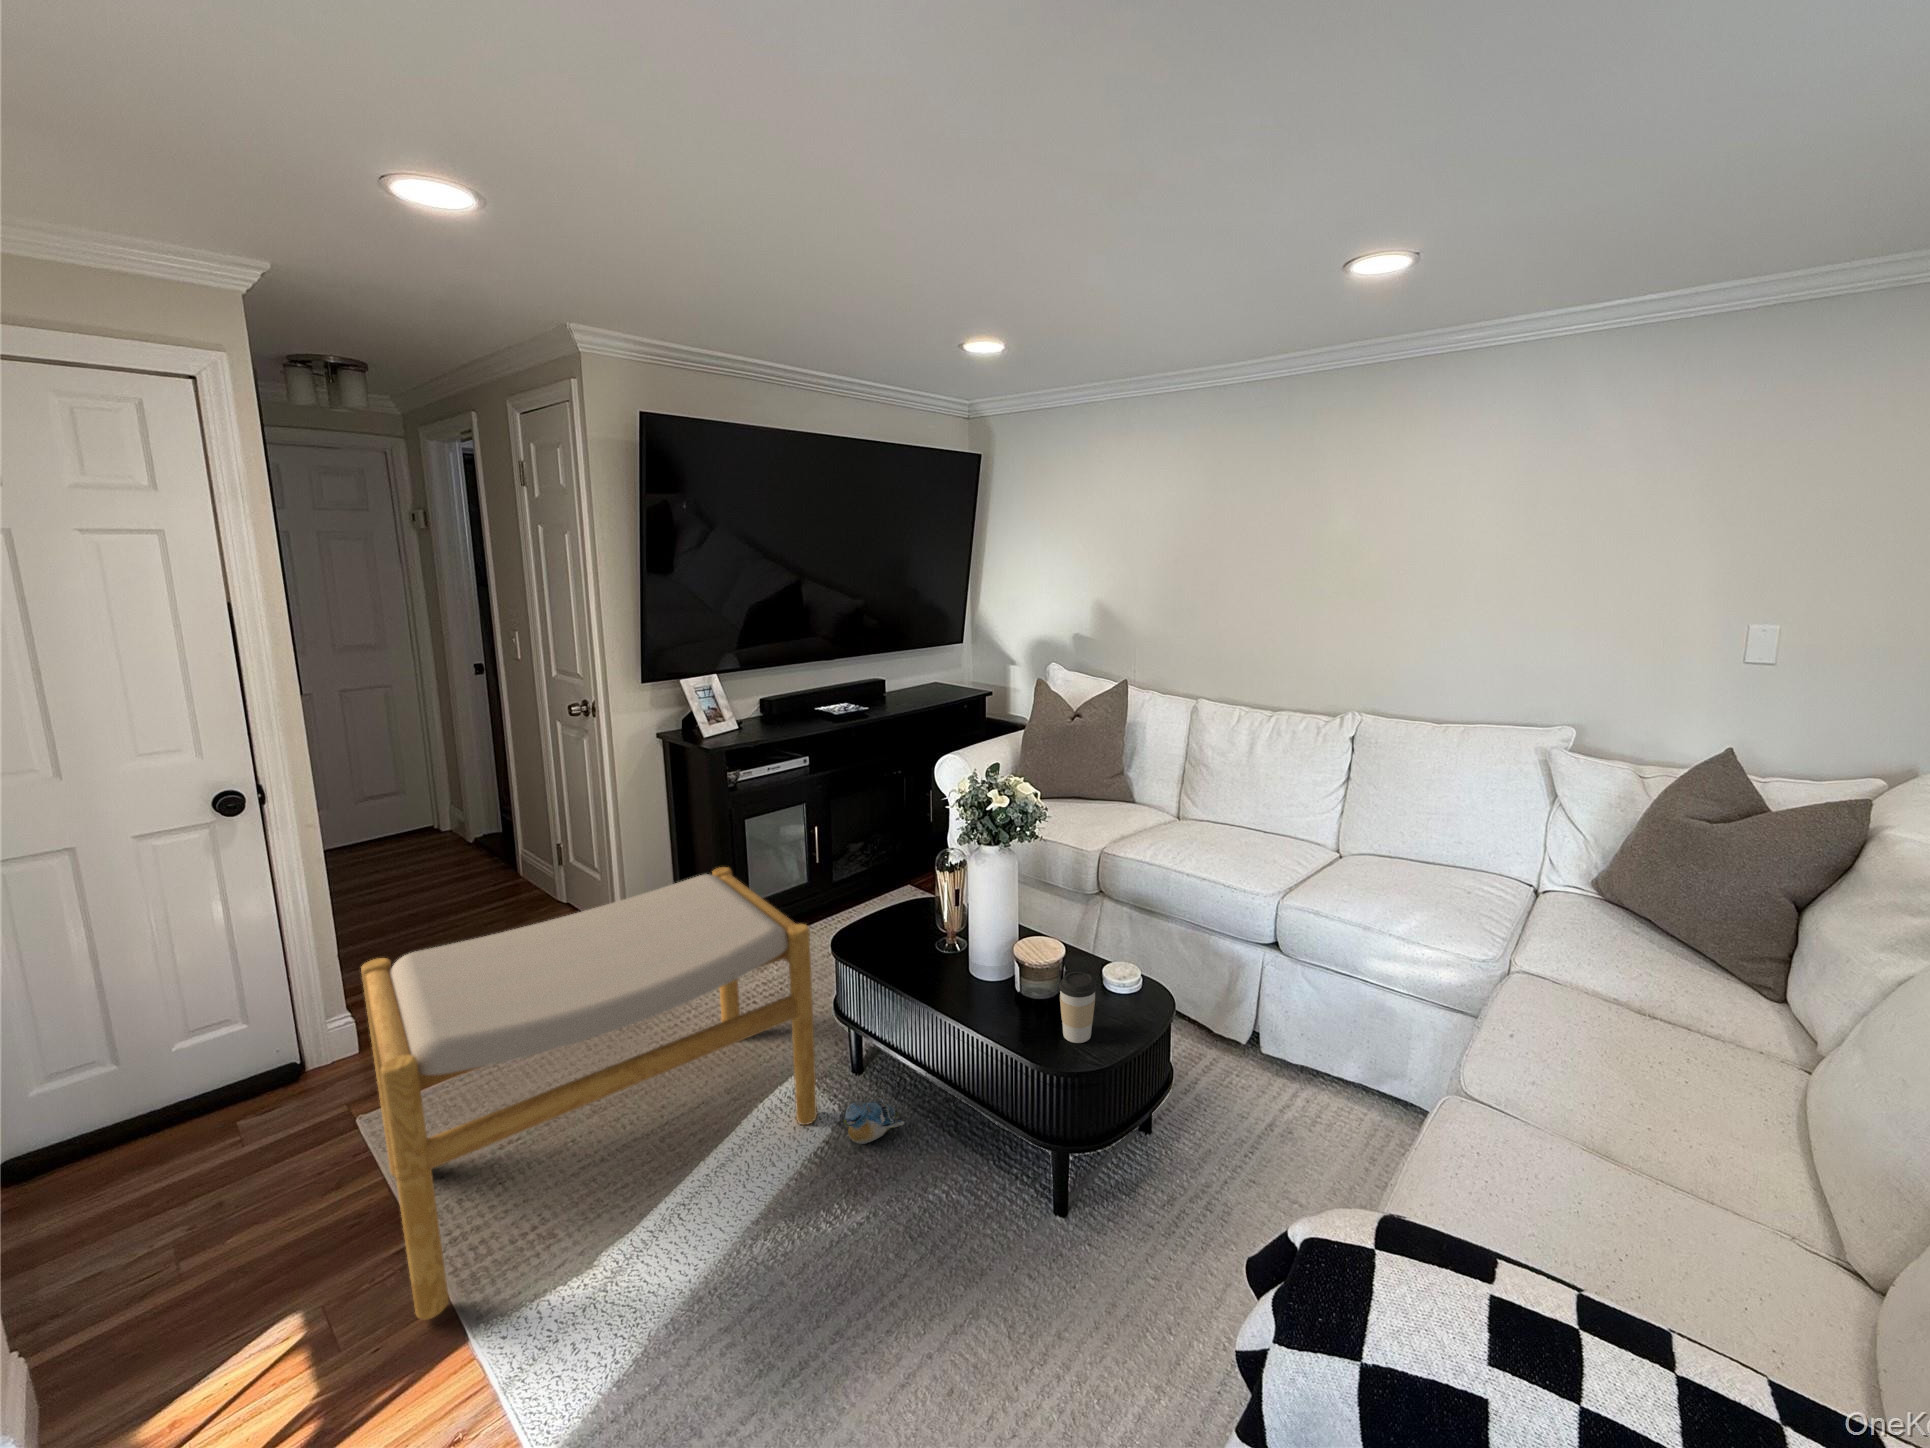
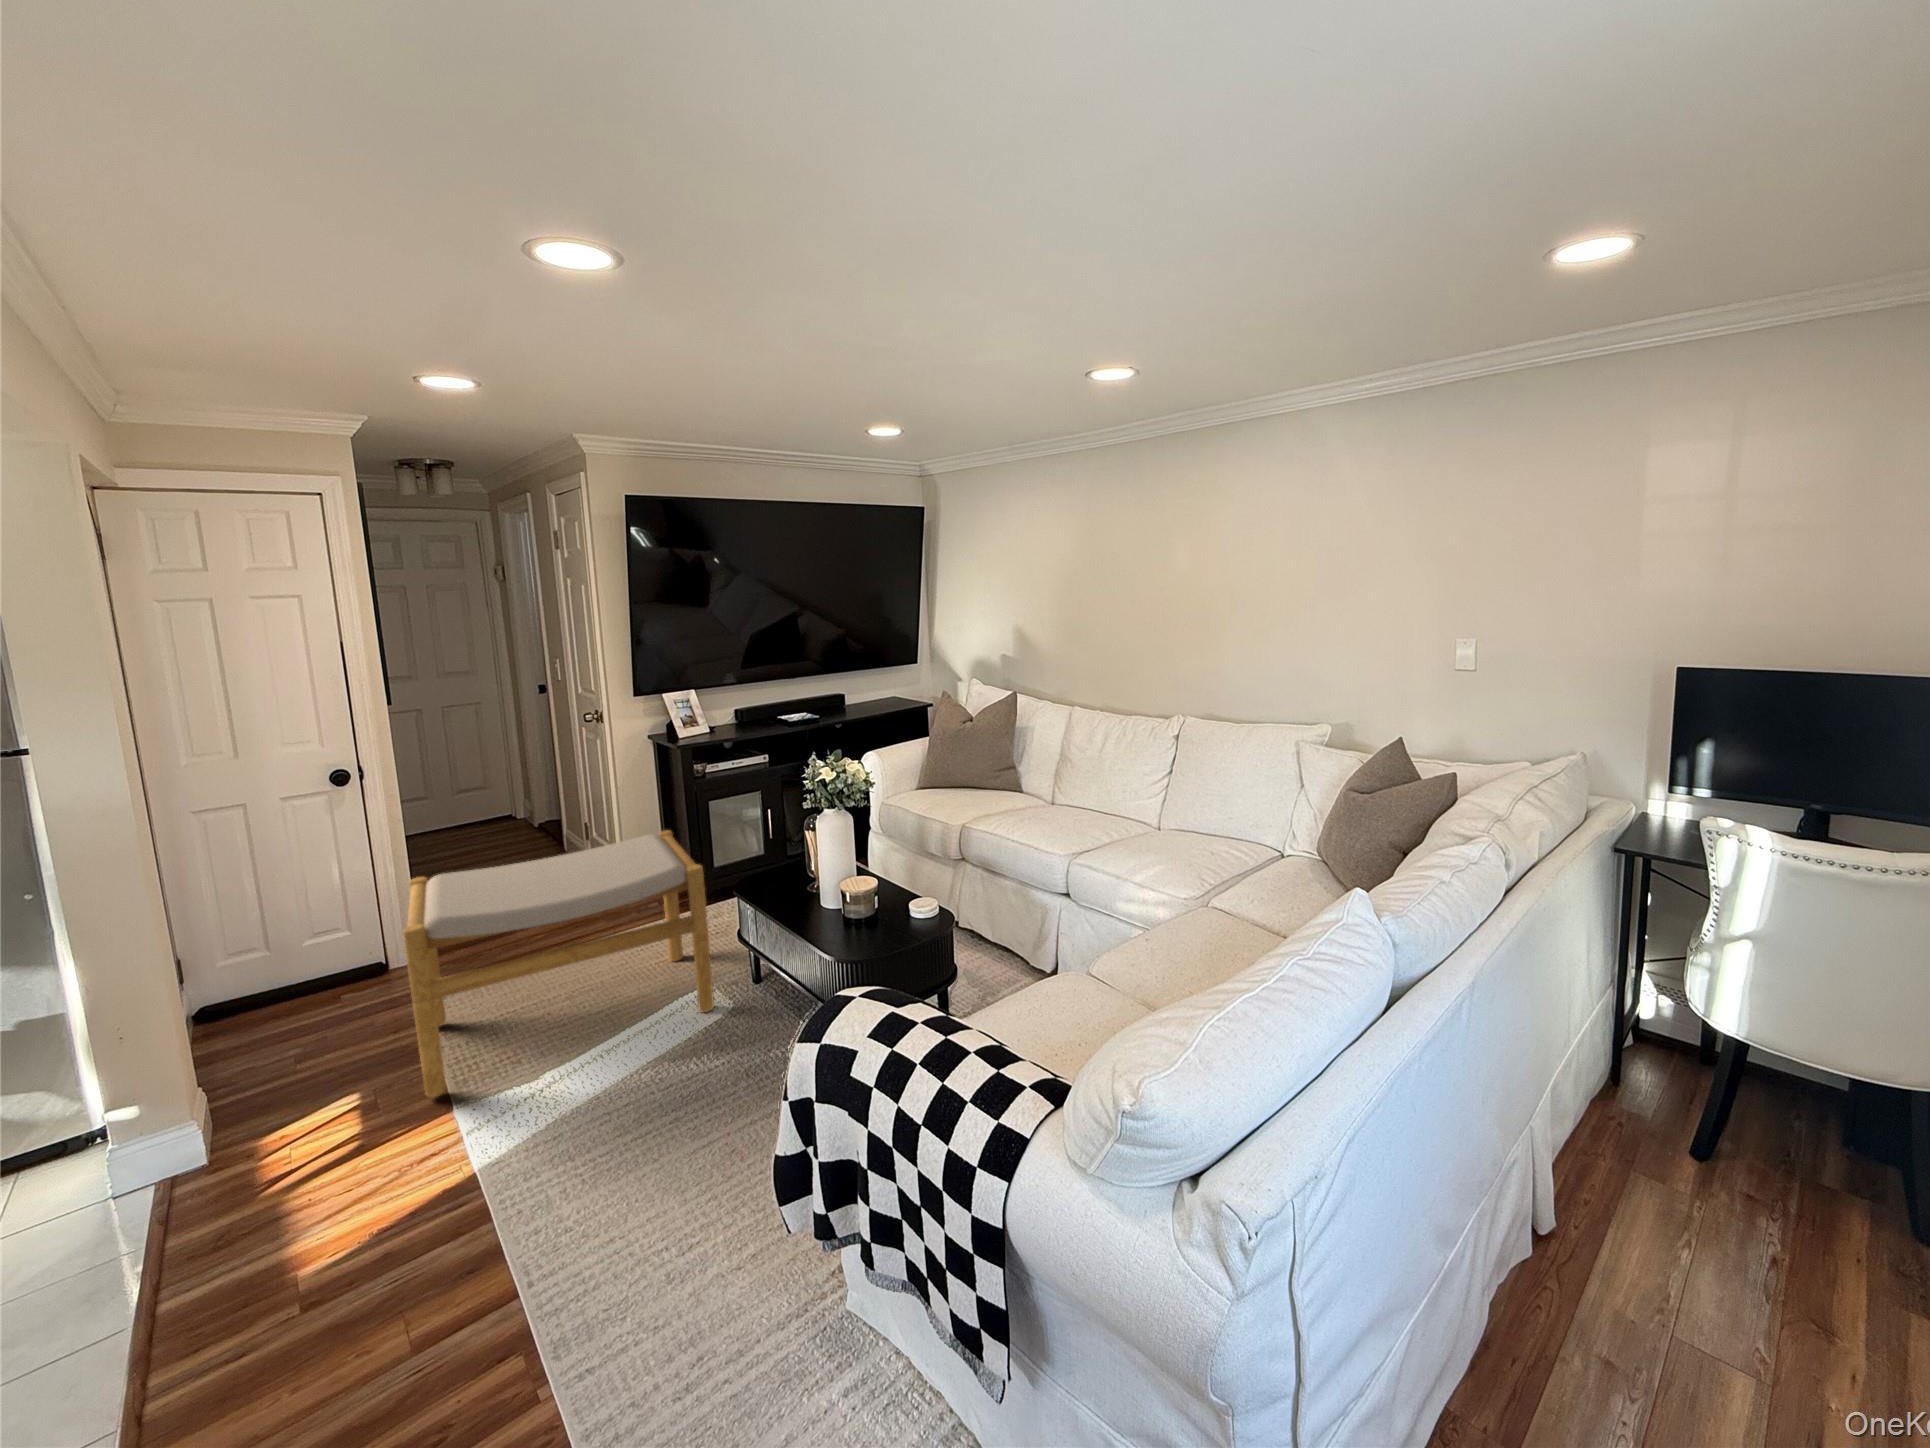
coffee cup: present [1059,972,1096,1043] -> none [854,898,882,948]
plush toy: present [844,1100,904,1144] -> none [721,994,770,1024]

